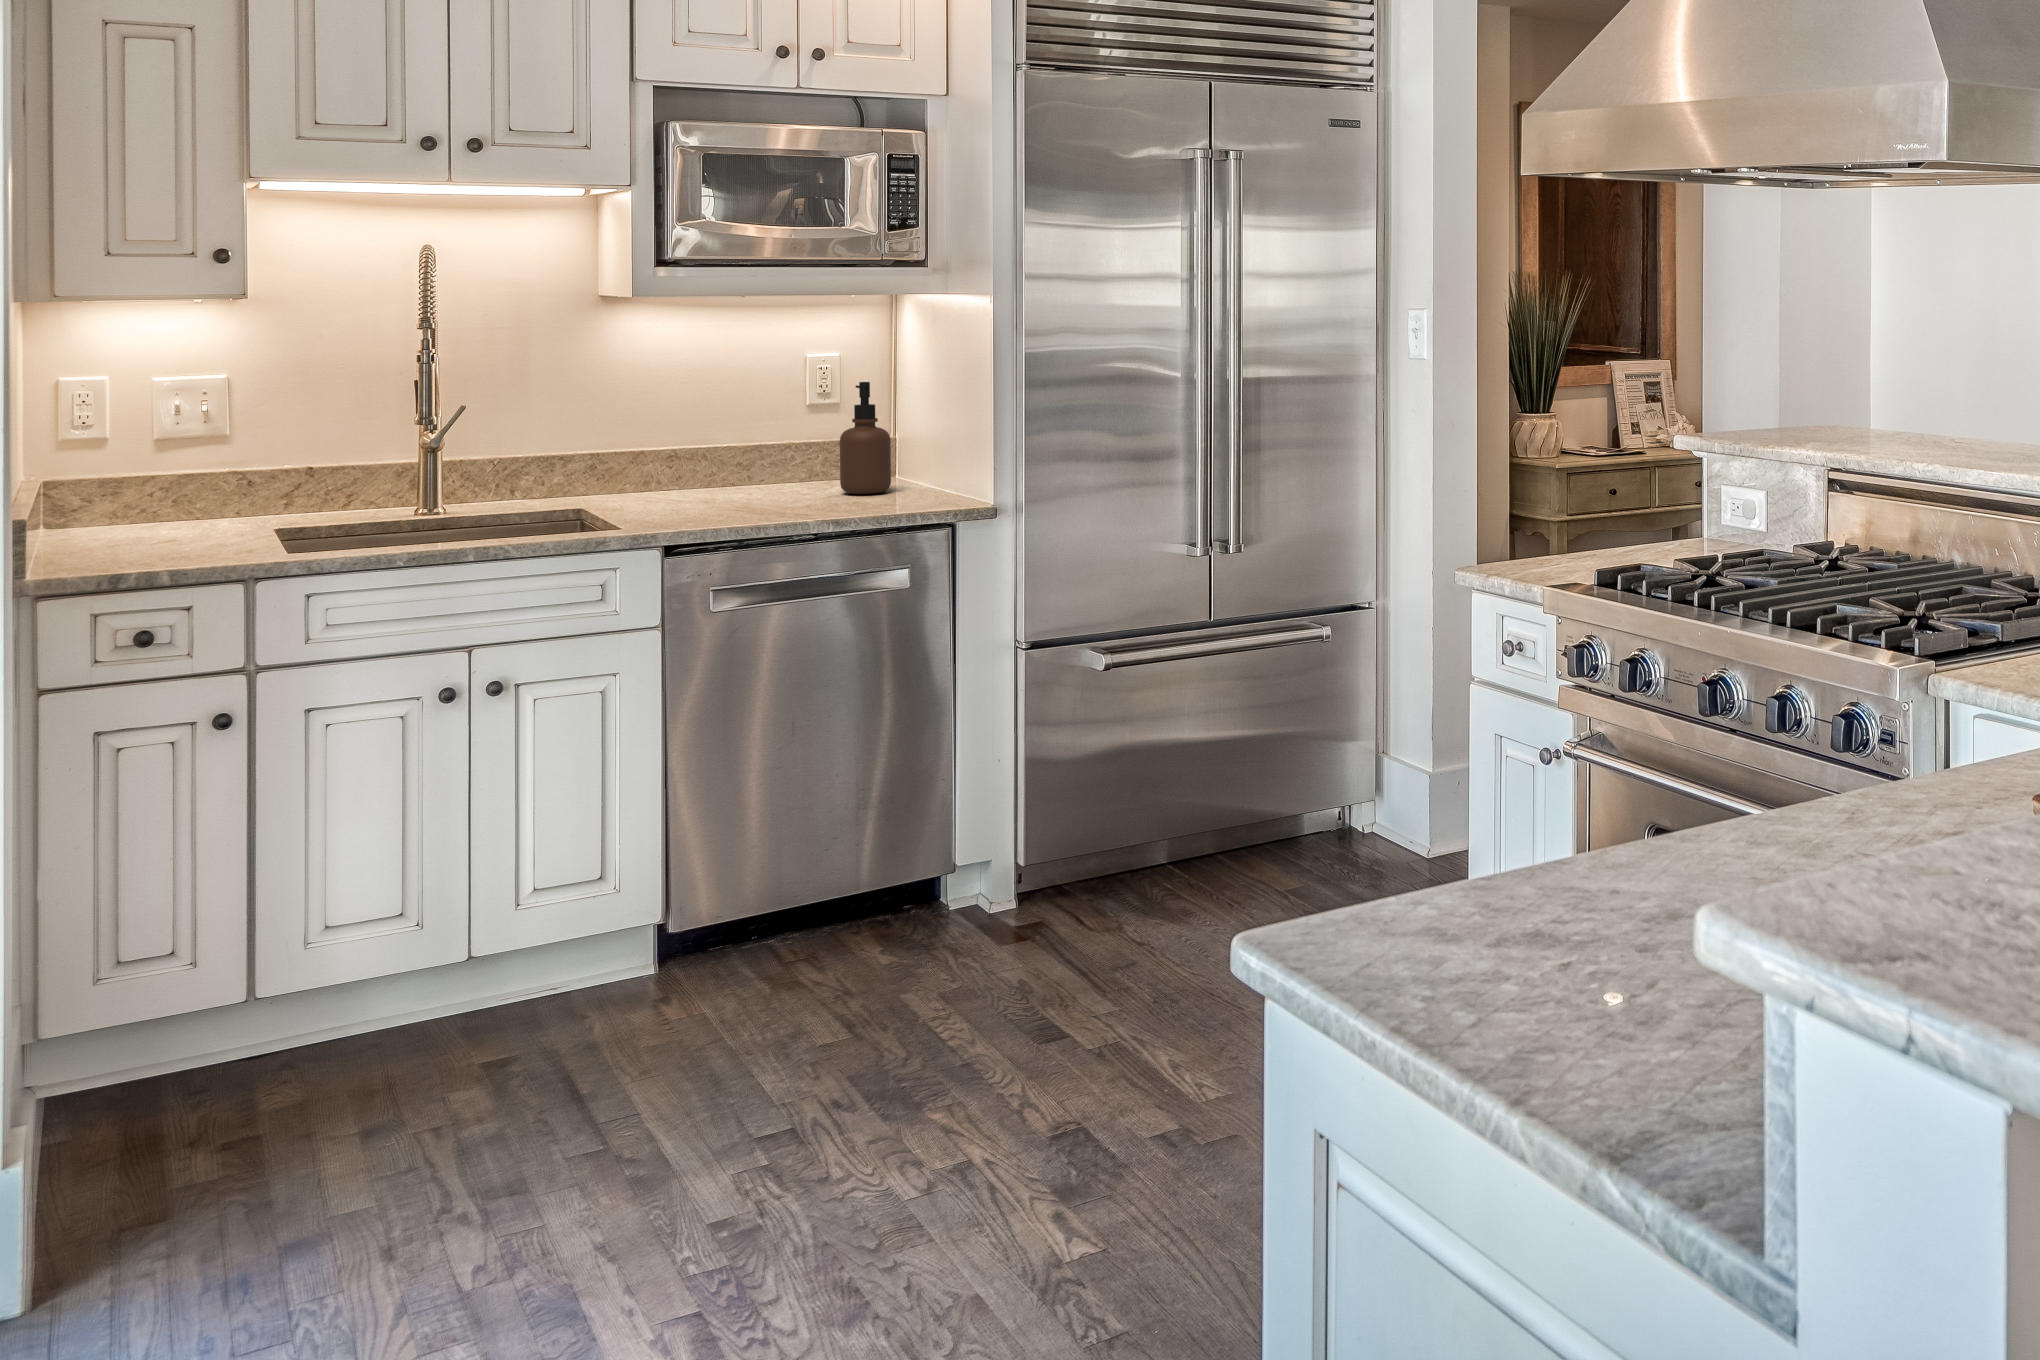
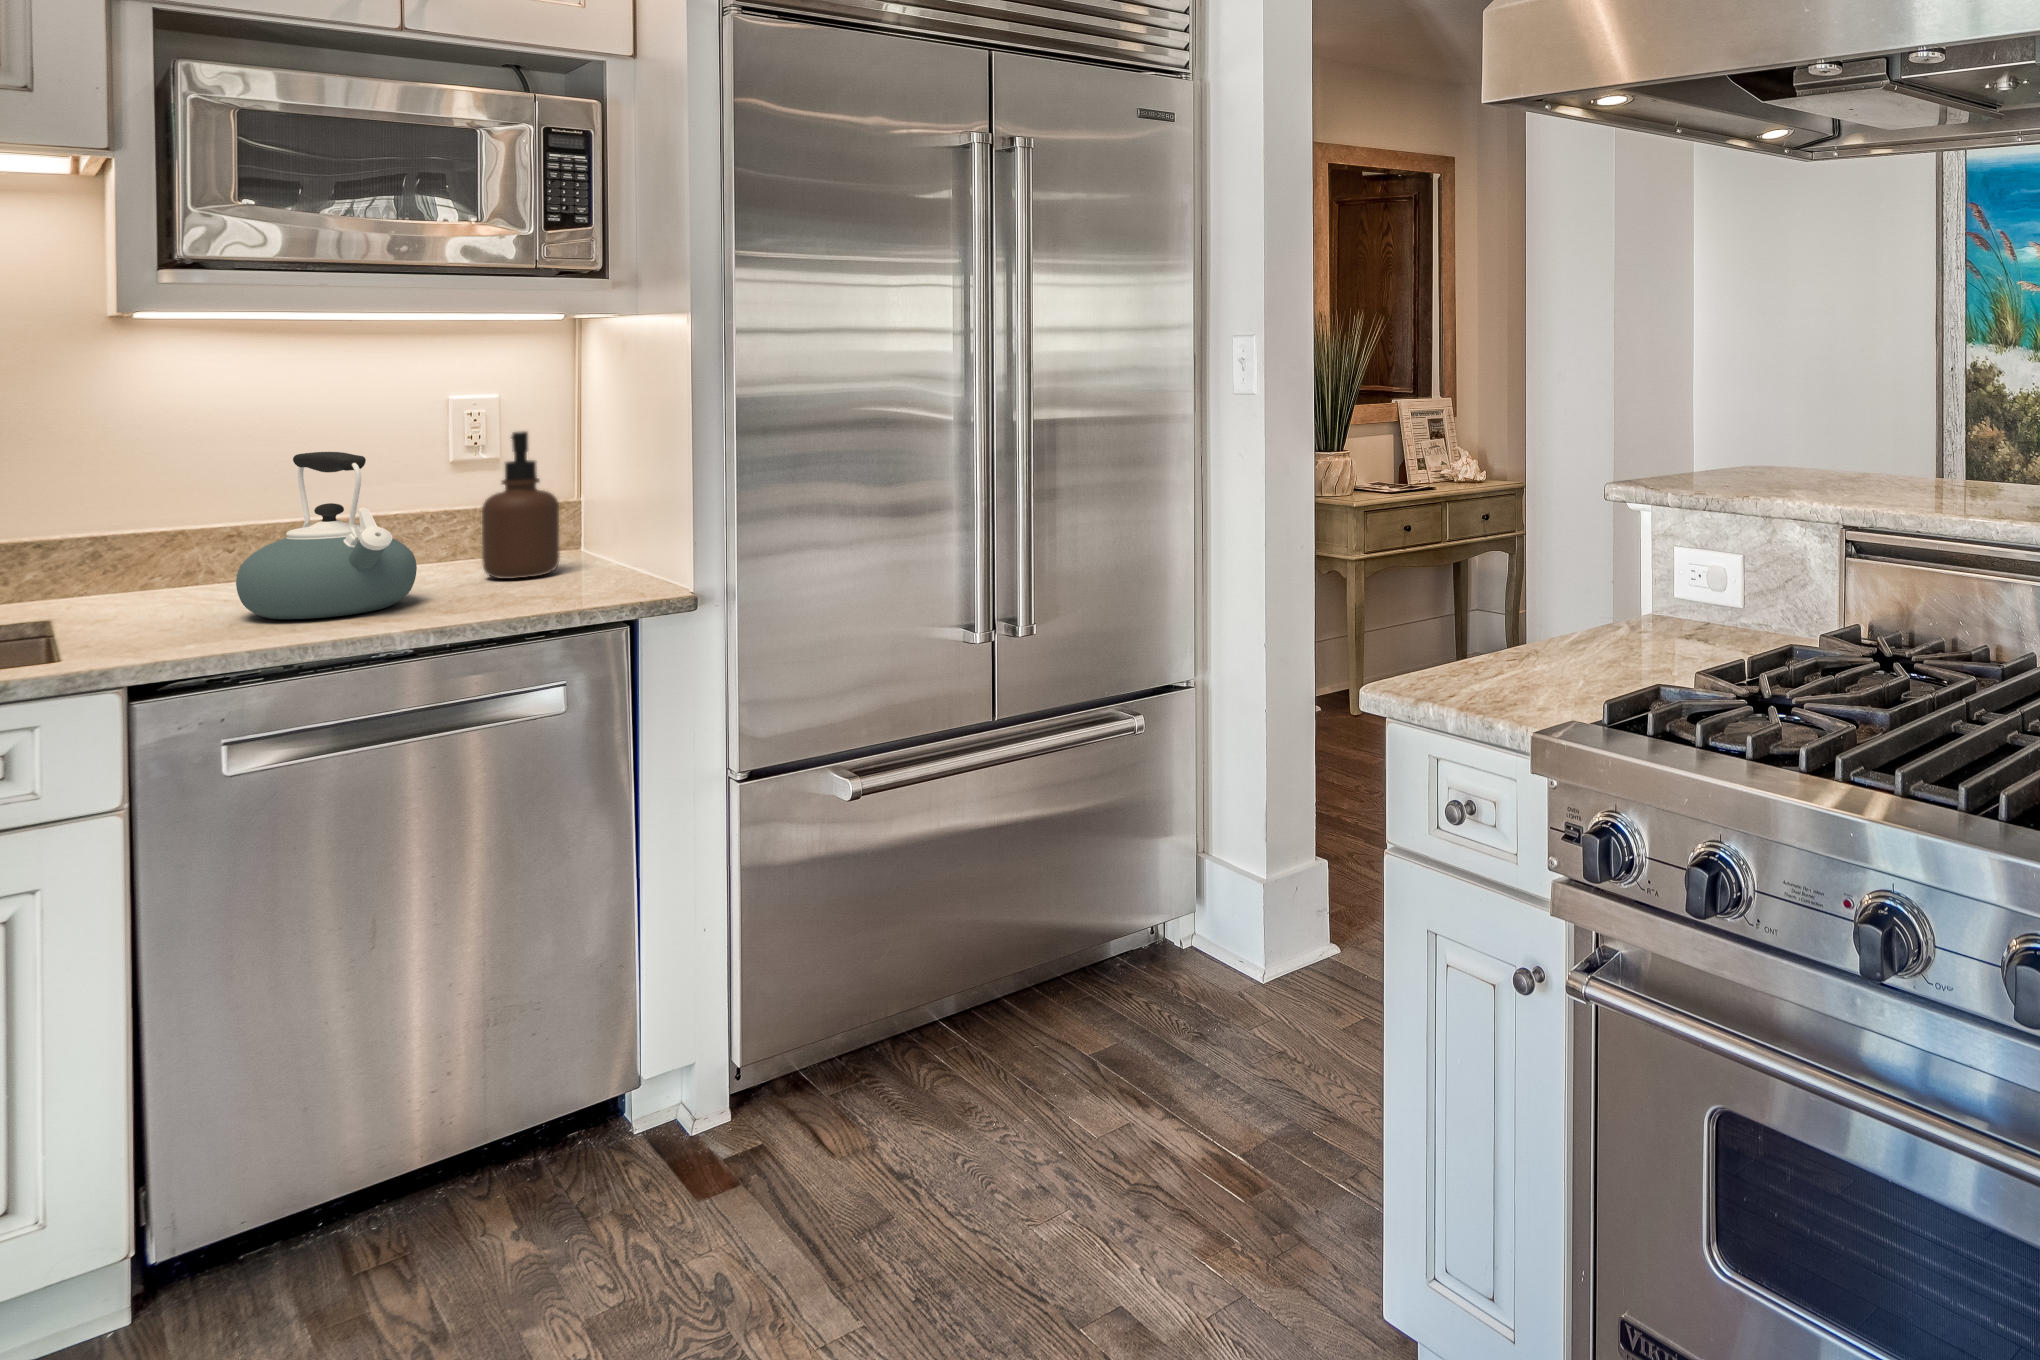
kettle: none [704,395,810,513] -> present [236,452,417,619]

